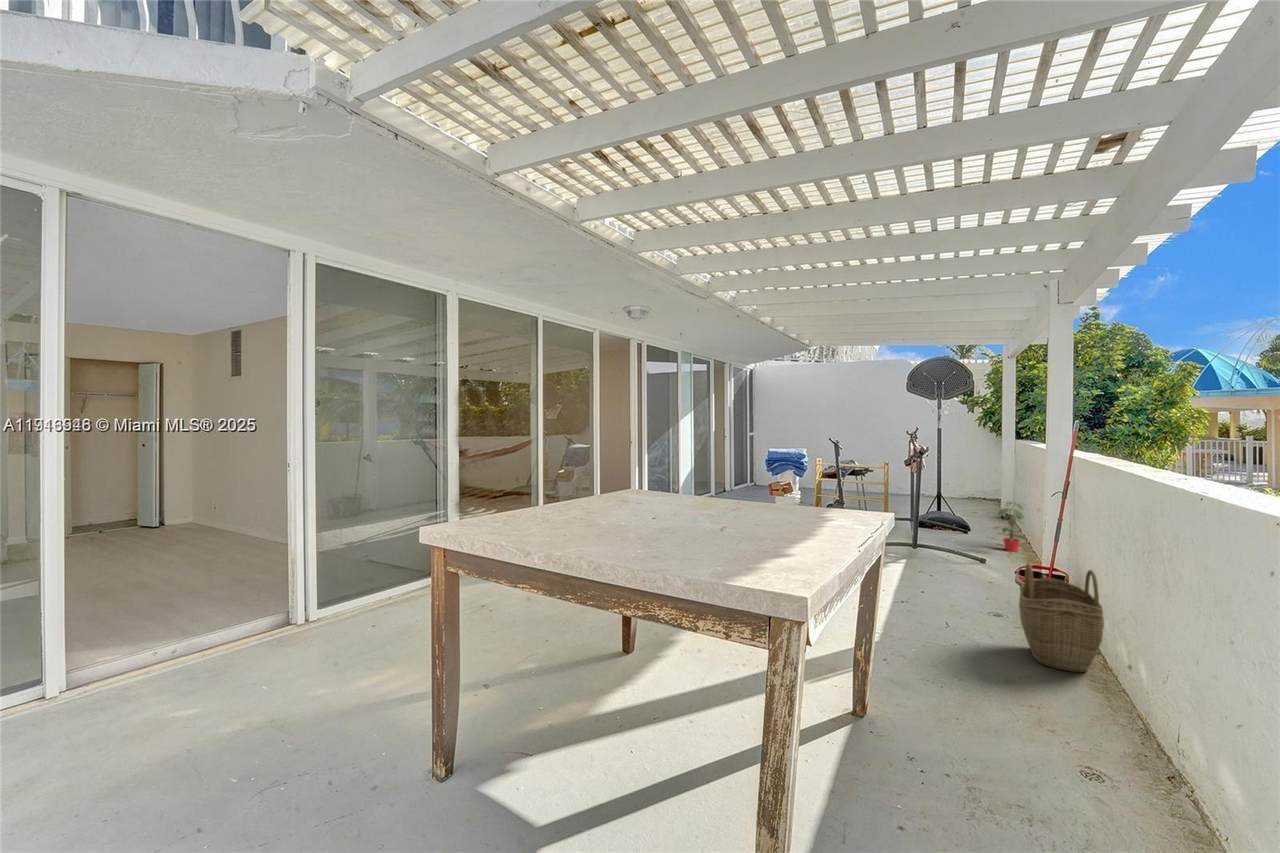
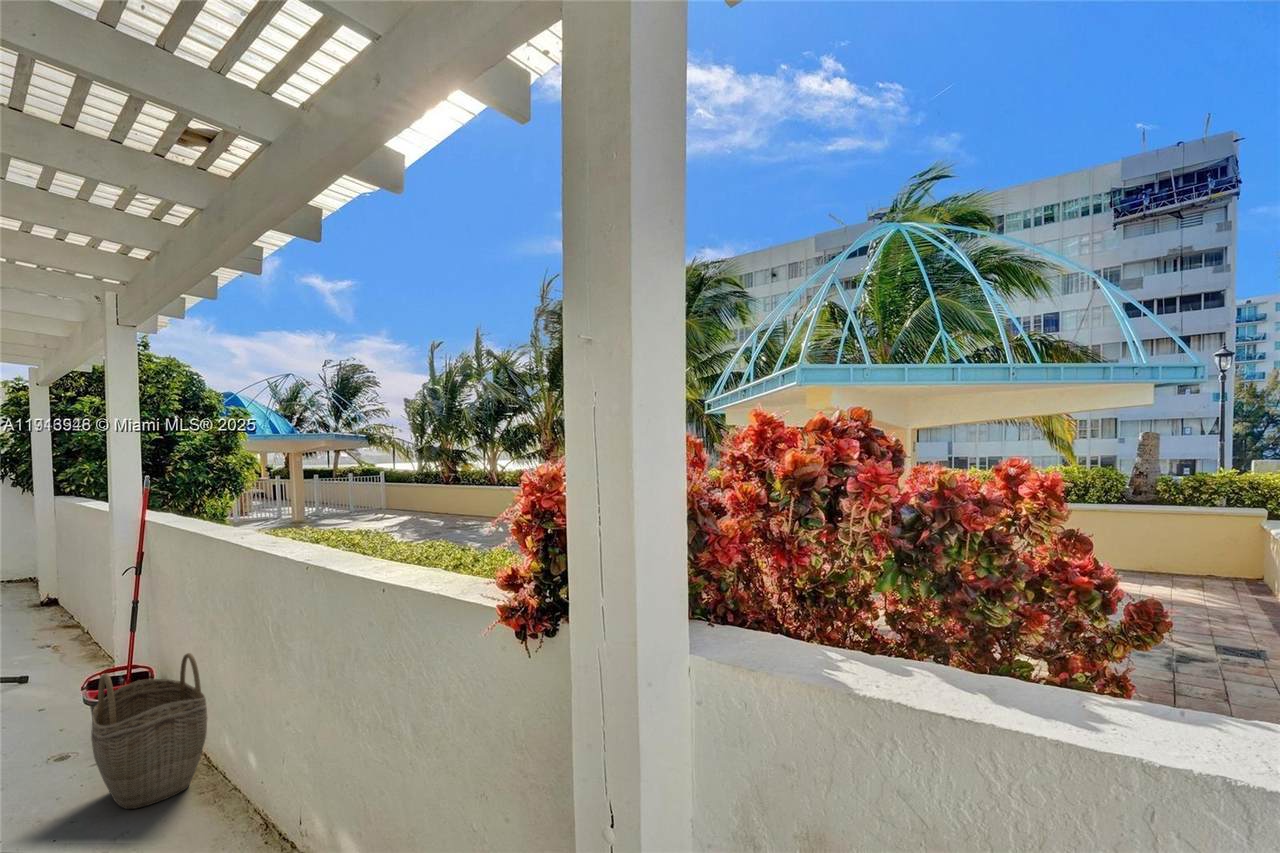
potted plant: present [996,500,1024,552] -> none [16,585,84,657]

